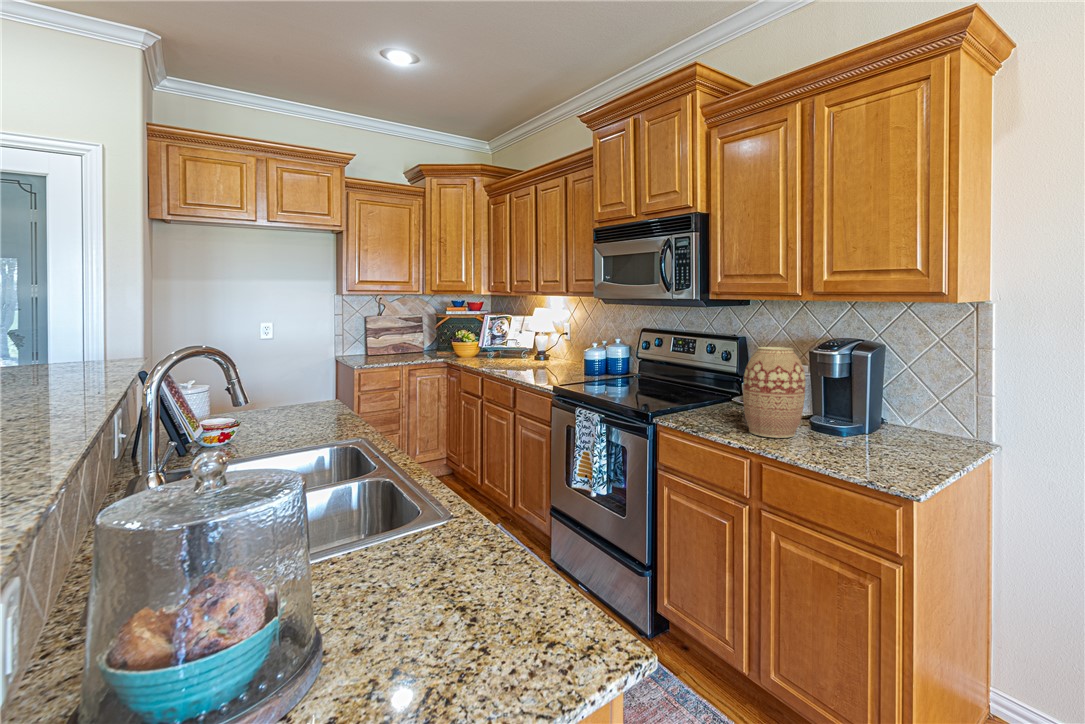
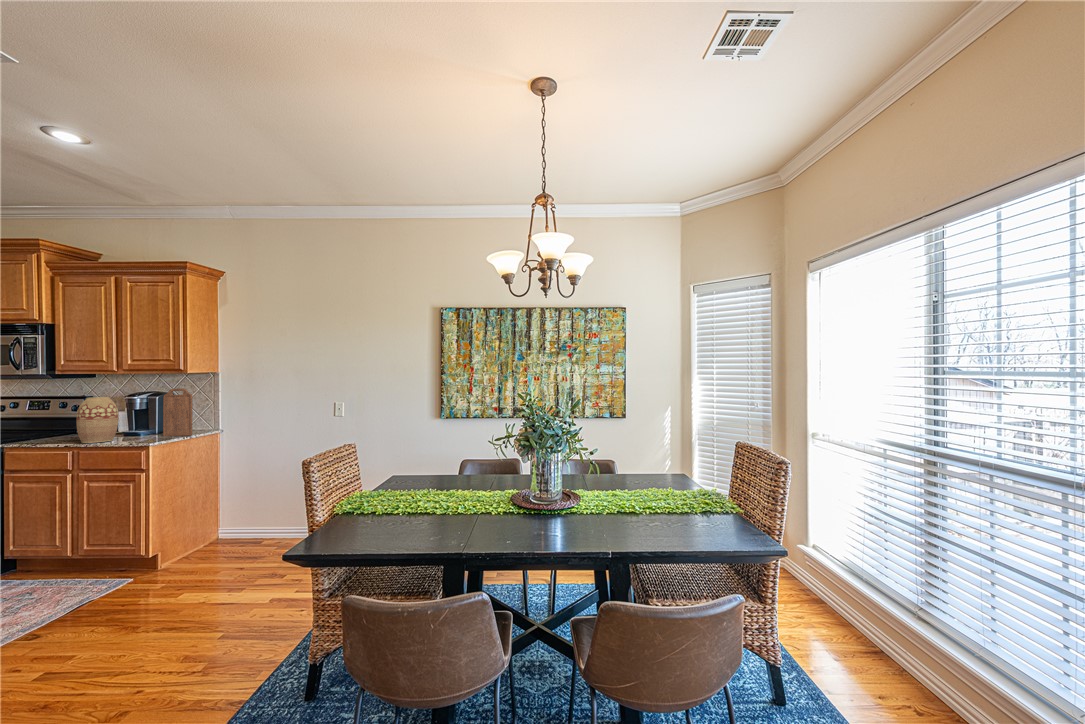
cutting board: none [881,337,960,454] -> present [163,388,192,436]

